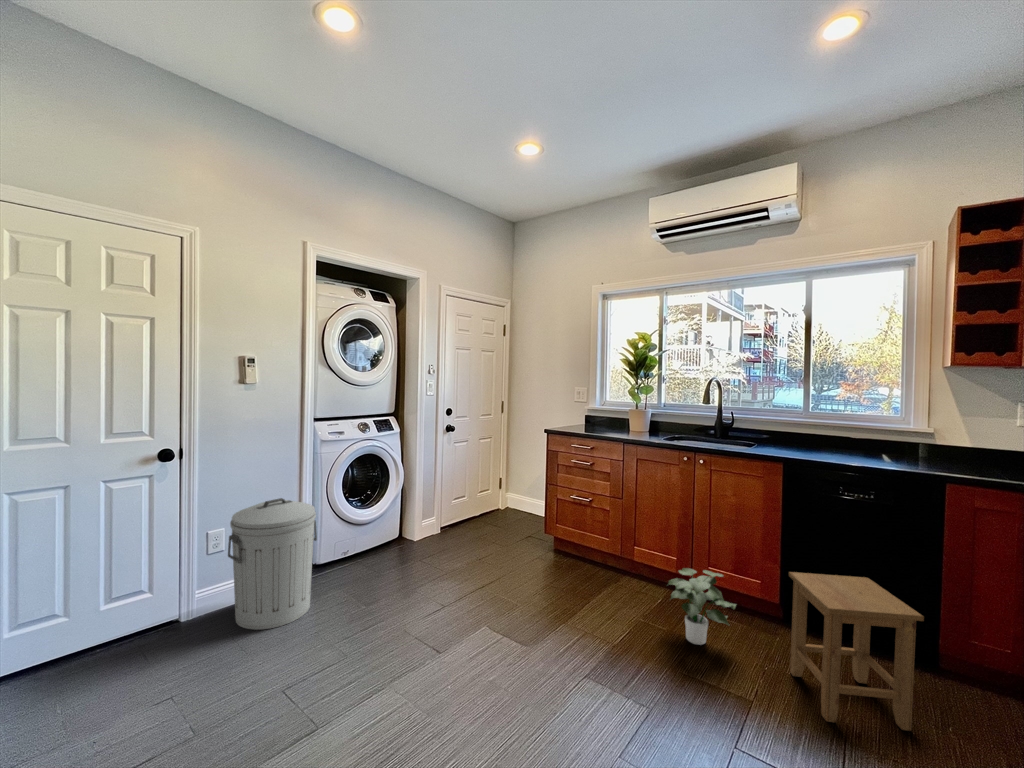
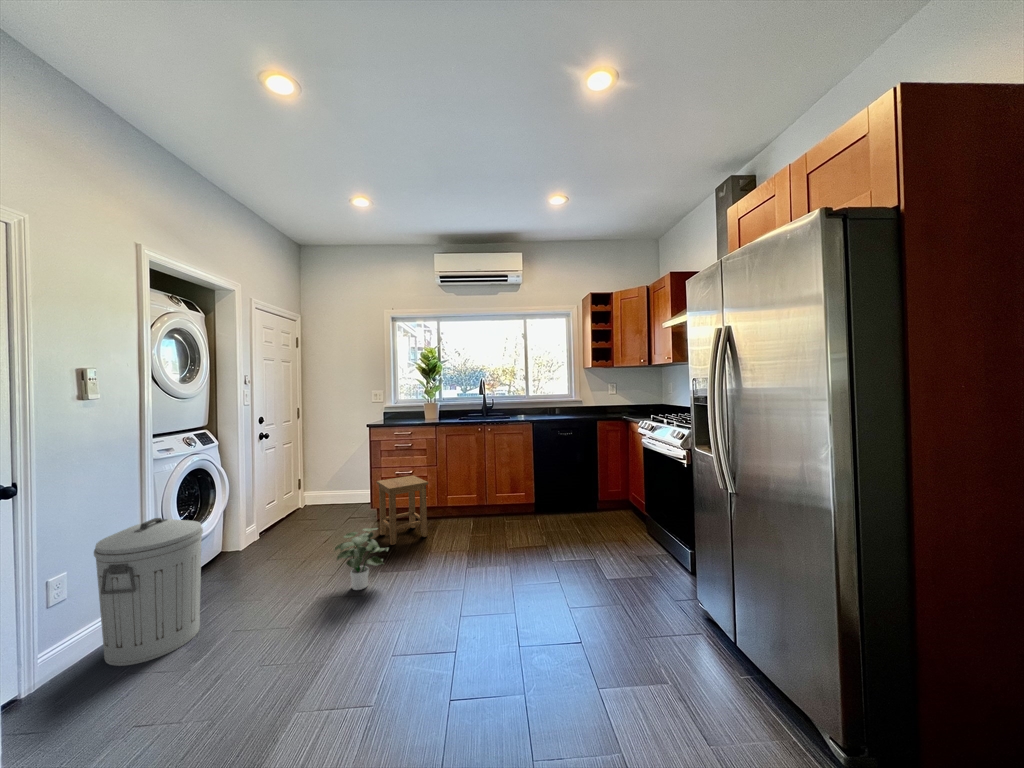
potted plant: present [668,568,736,645] -> present [335,528,388,590]
stool: present [789,572,924,731] -> present [376,475,428,545]

